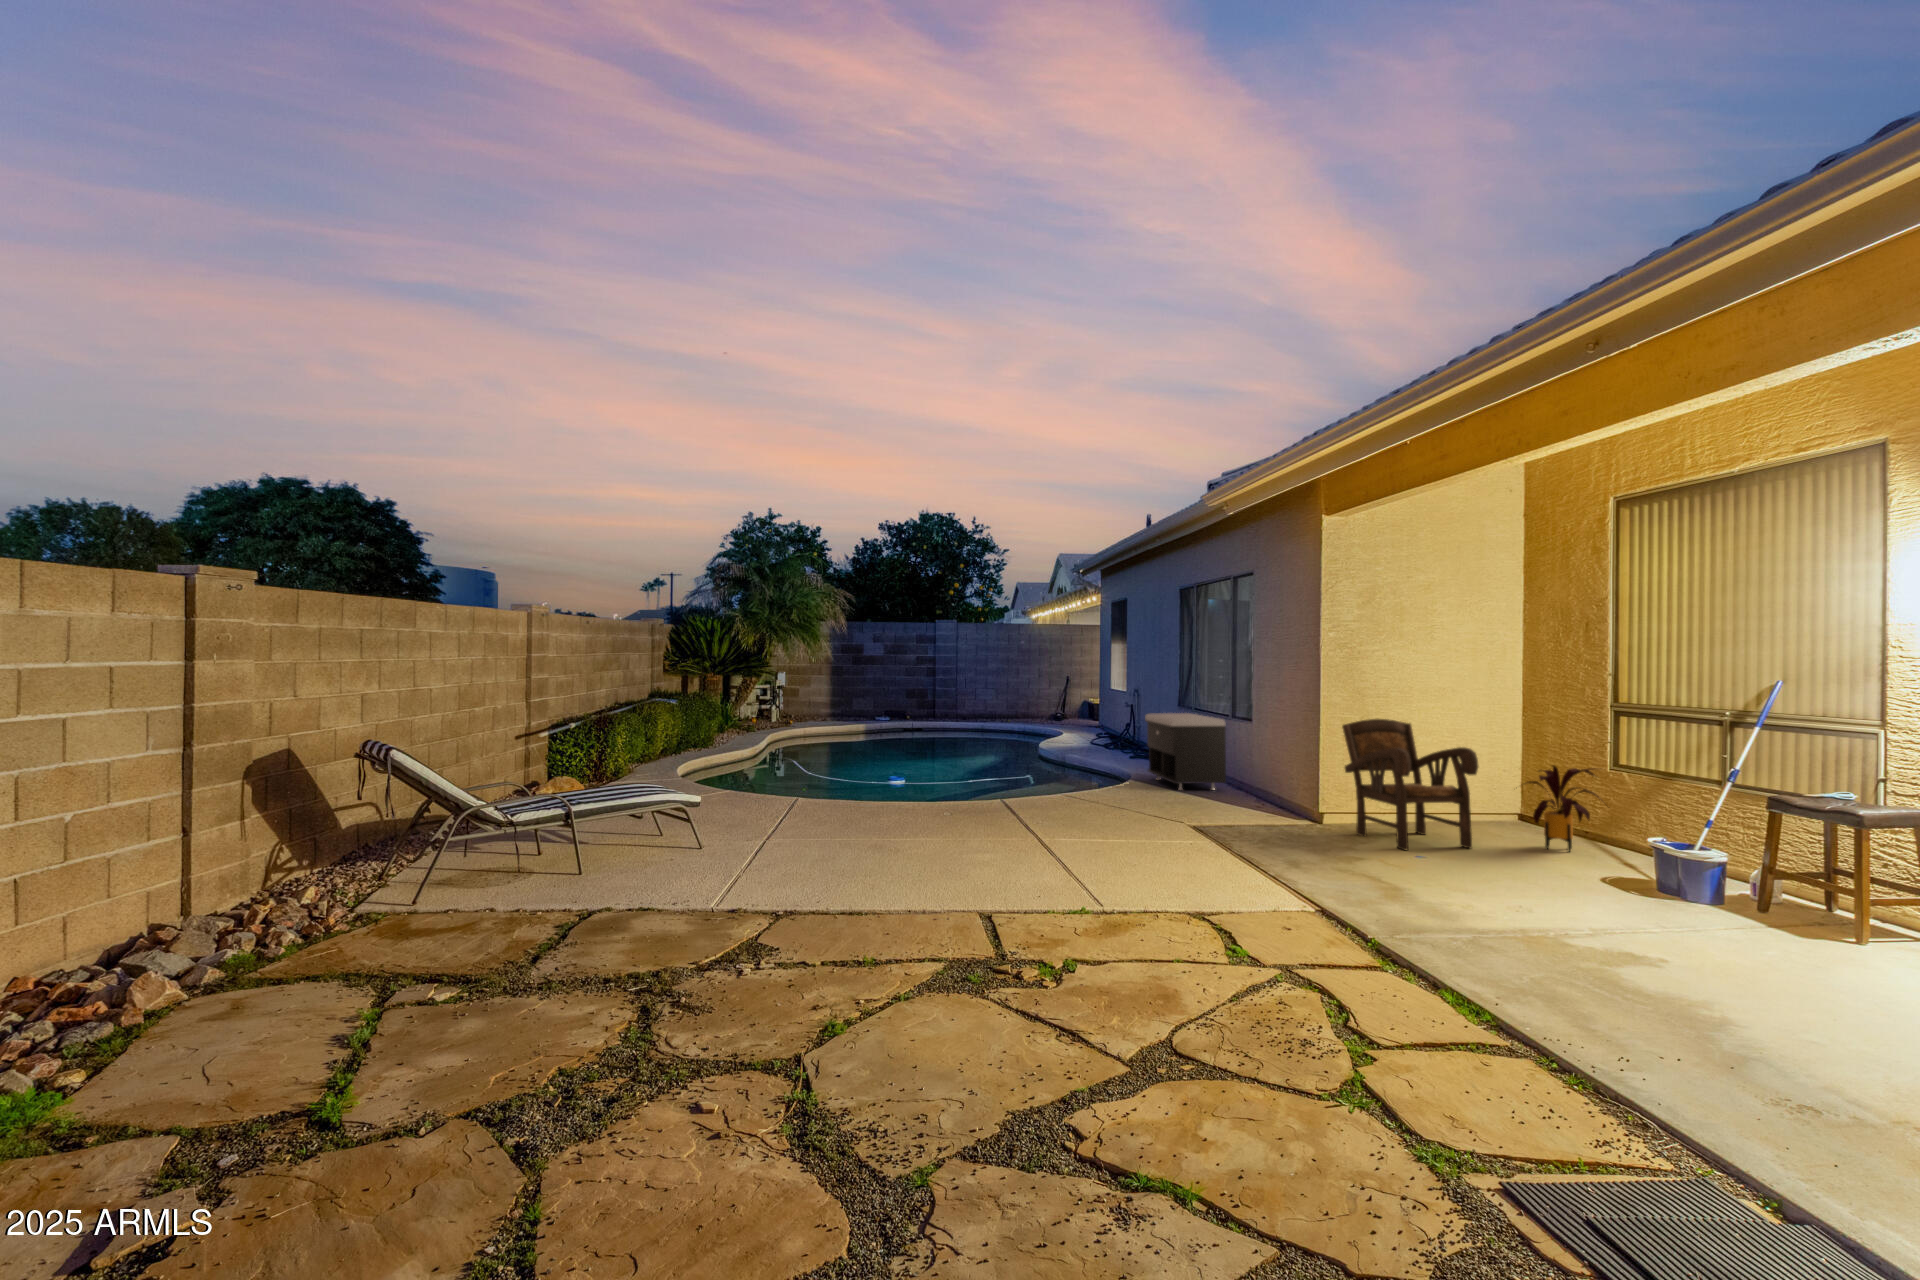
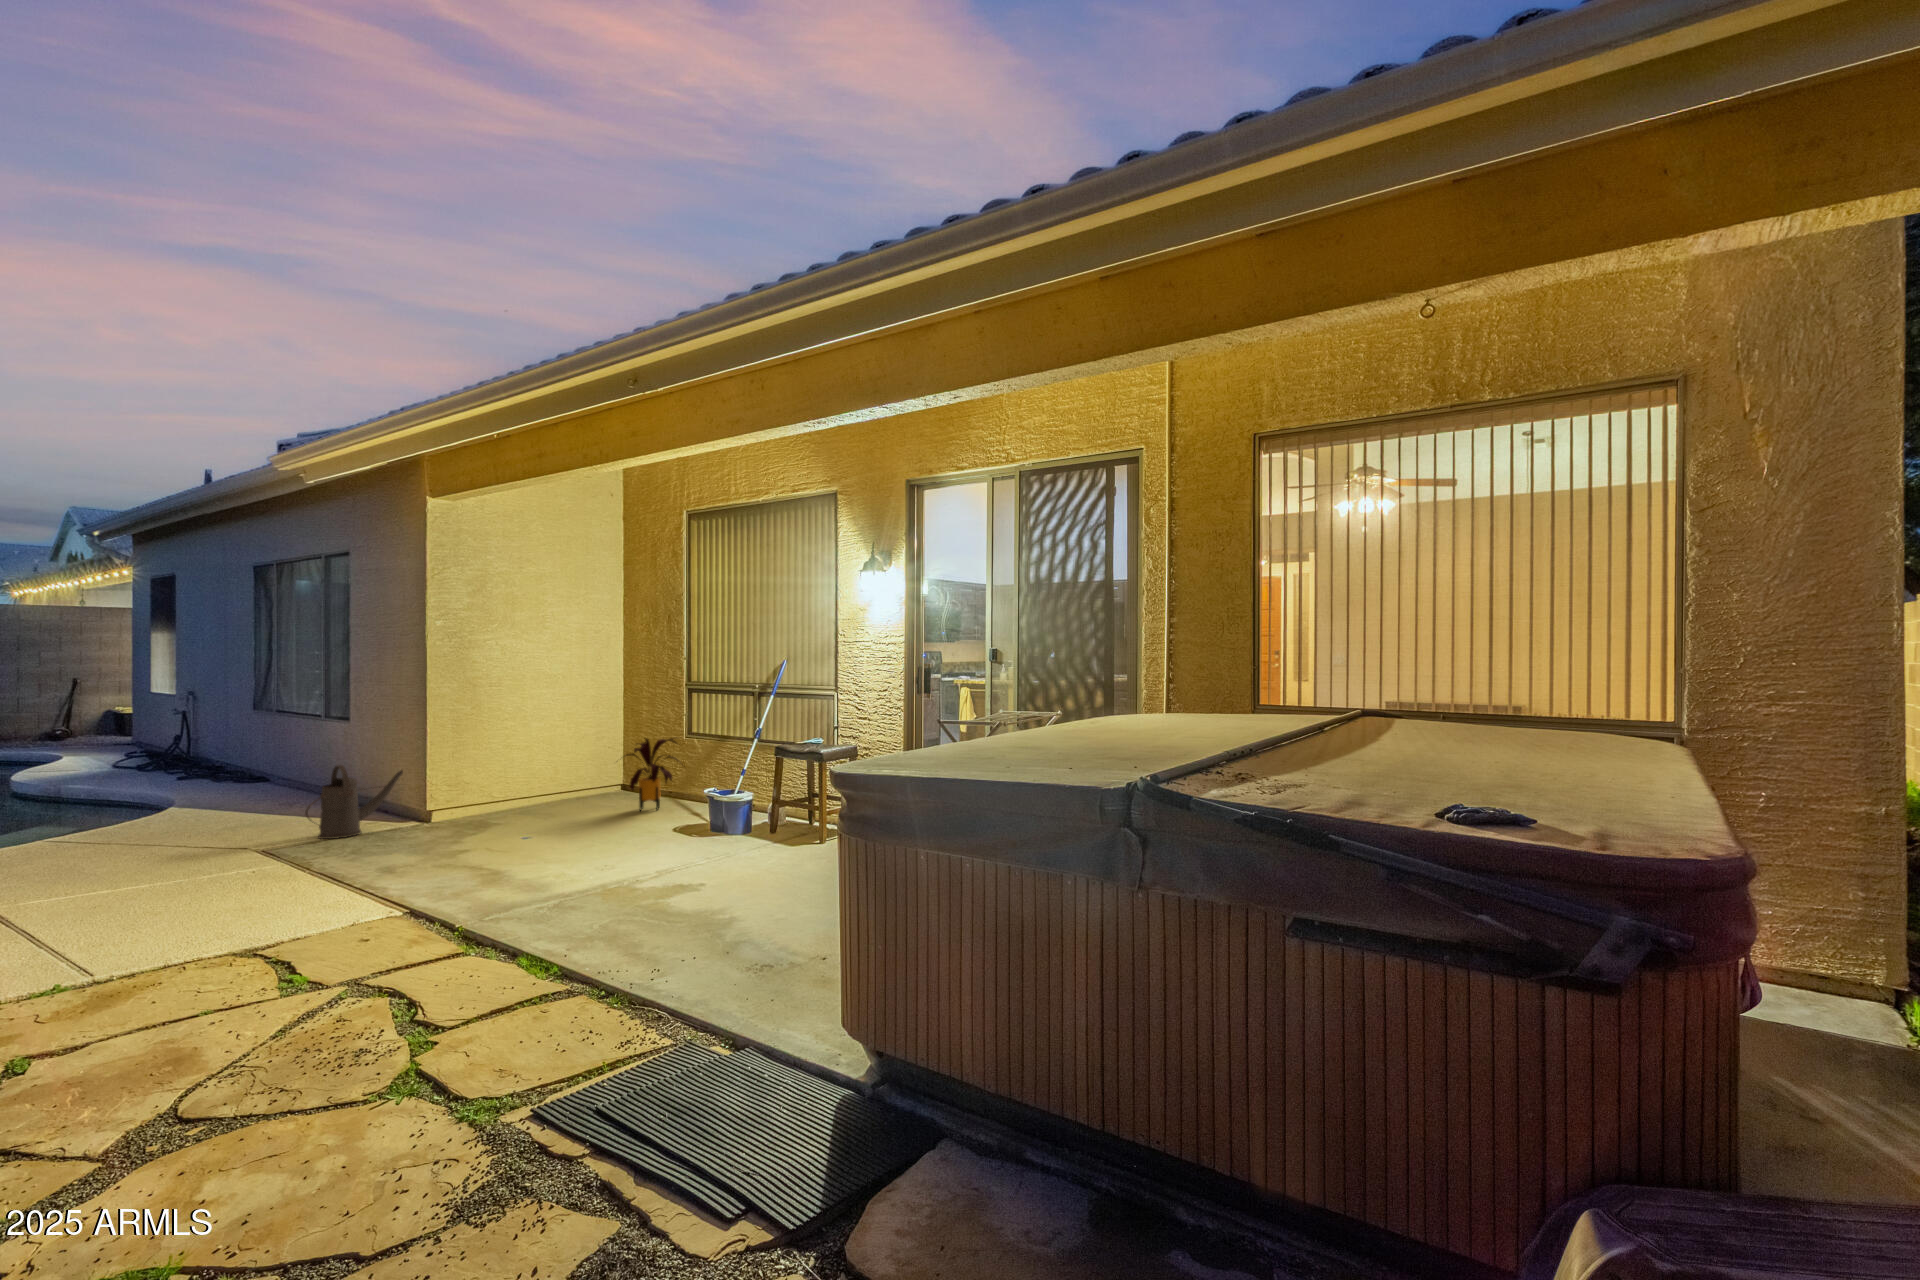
storage bench: present [1145,713,1226,790] -> none [199,716,319,811]
armchair: present [1342,719,1478,850] -> none [454,708,584,834]
watering can: none [1222,761,1297,825] -> present [305,765,403,839]

